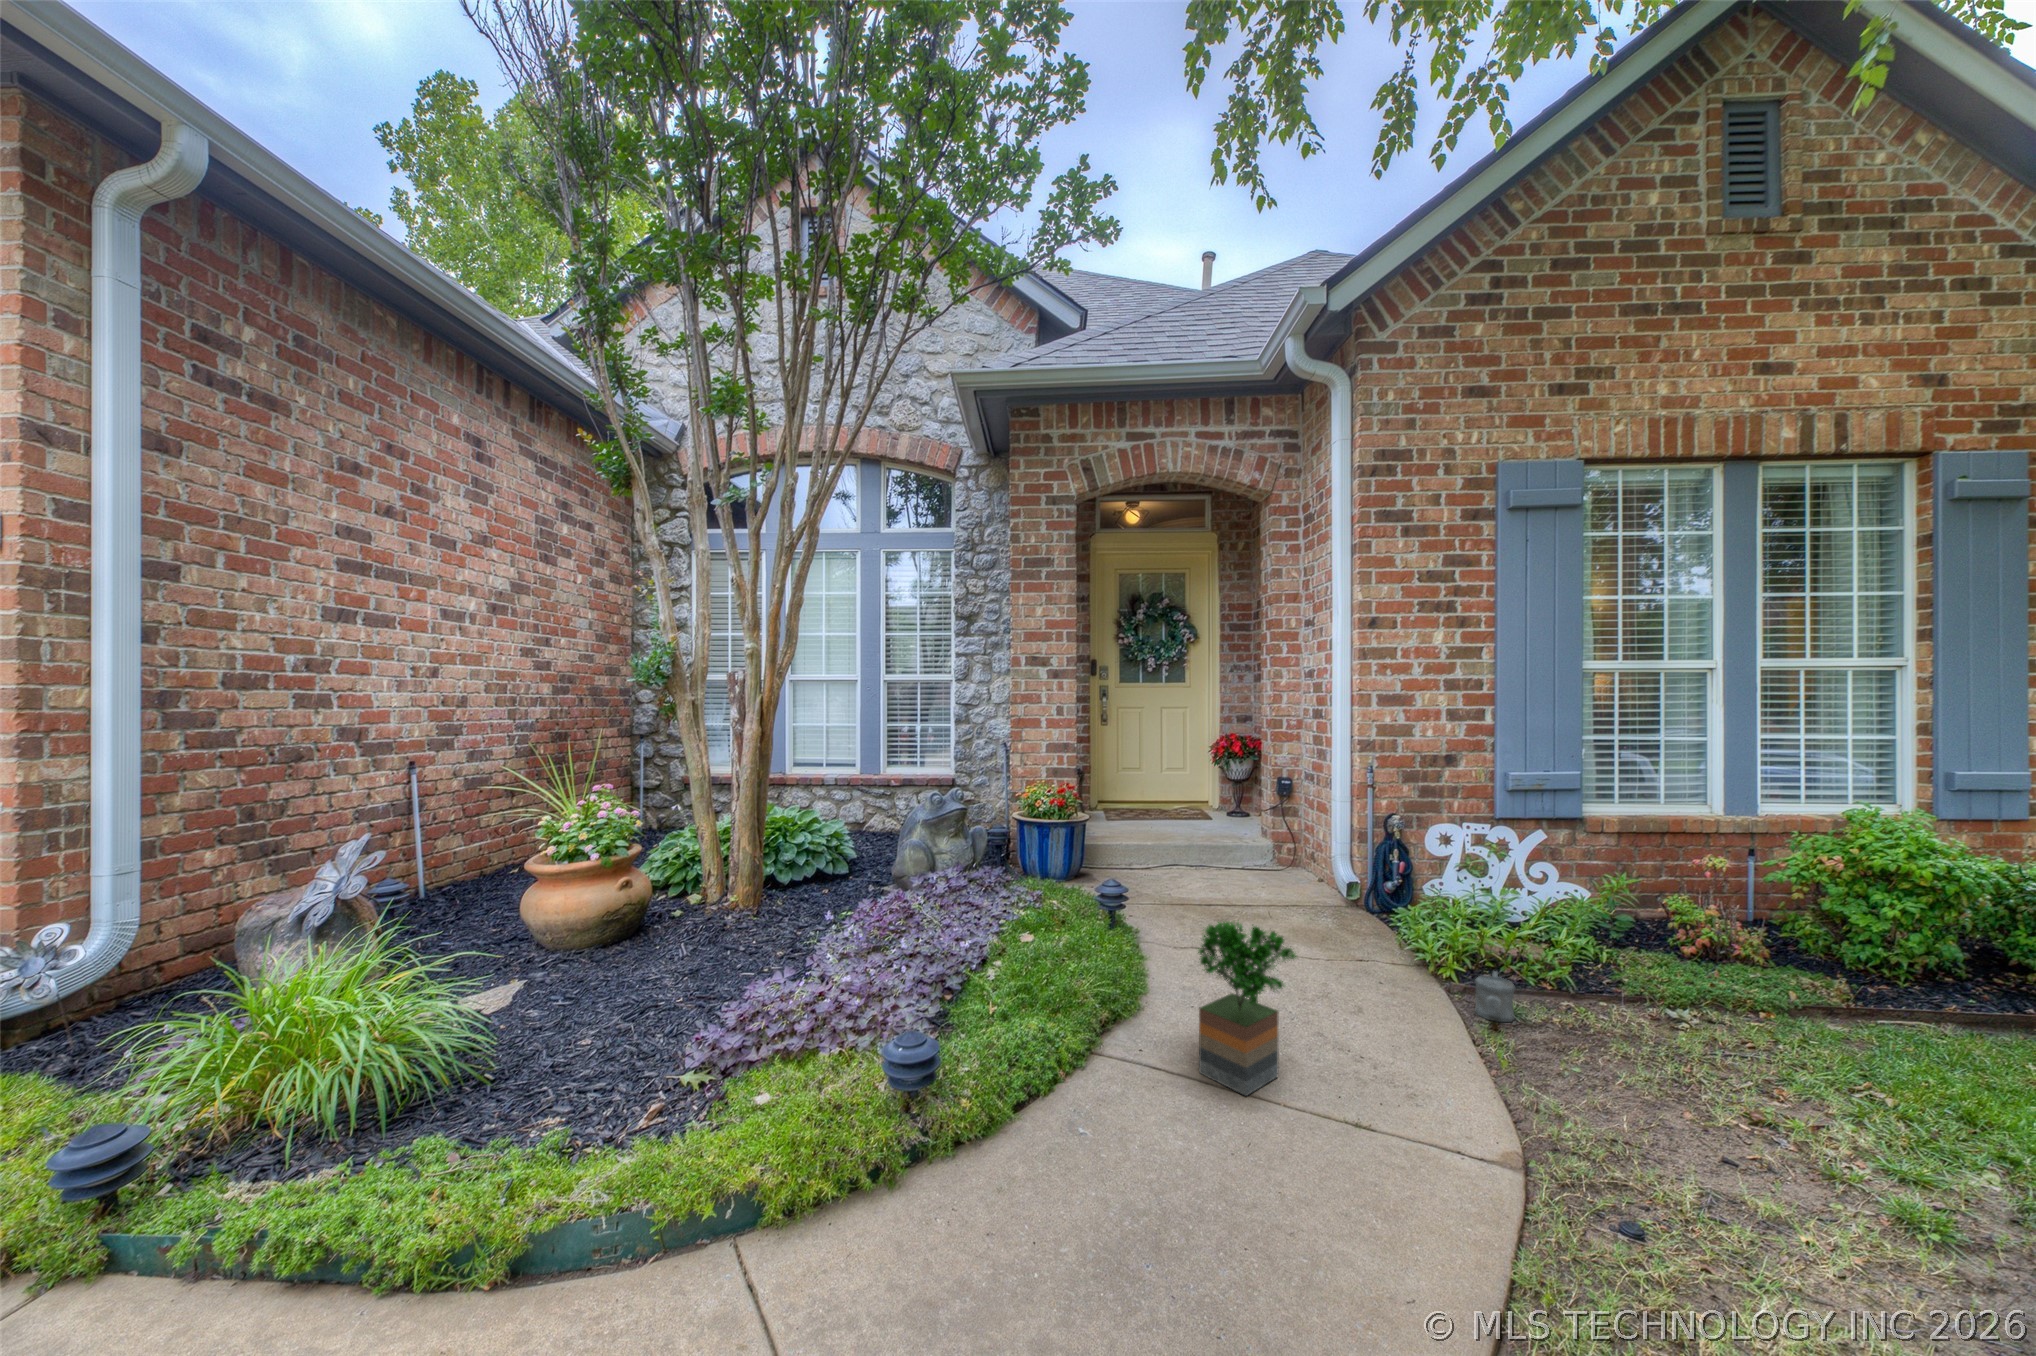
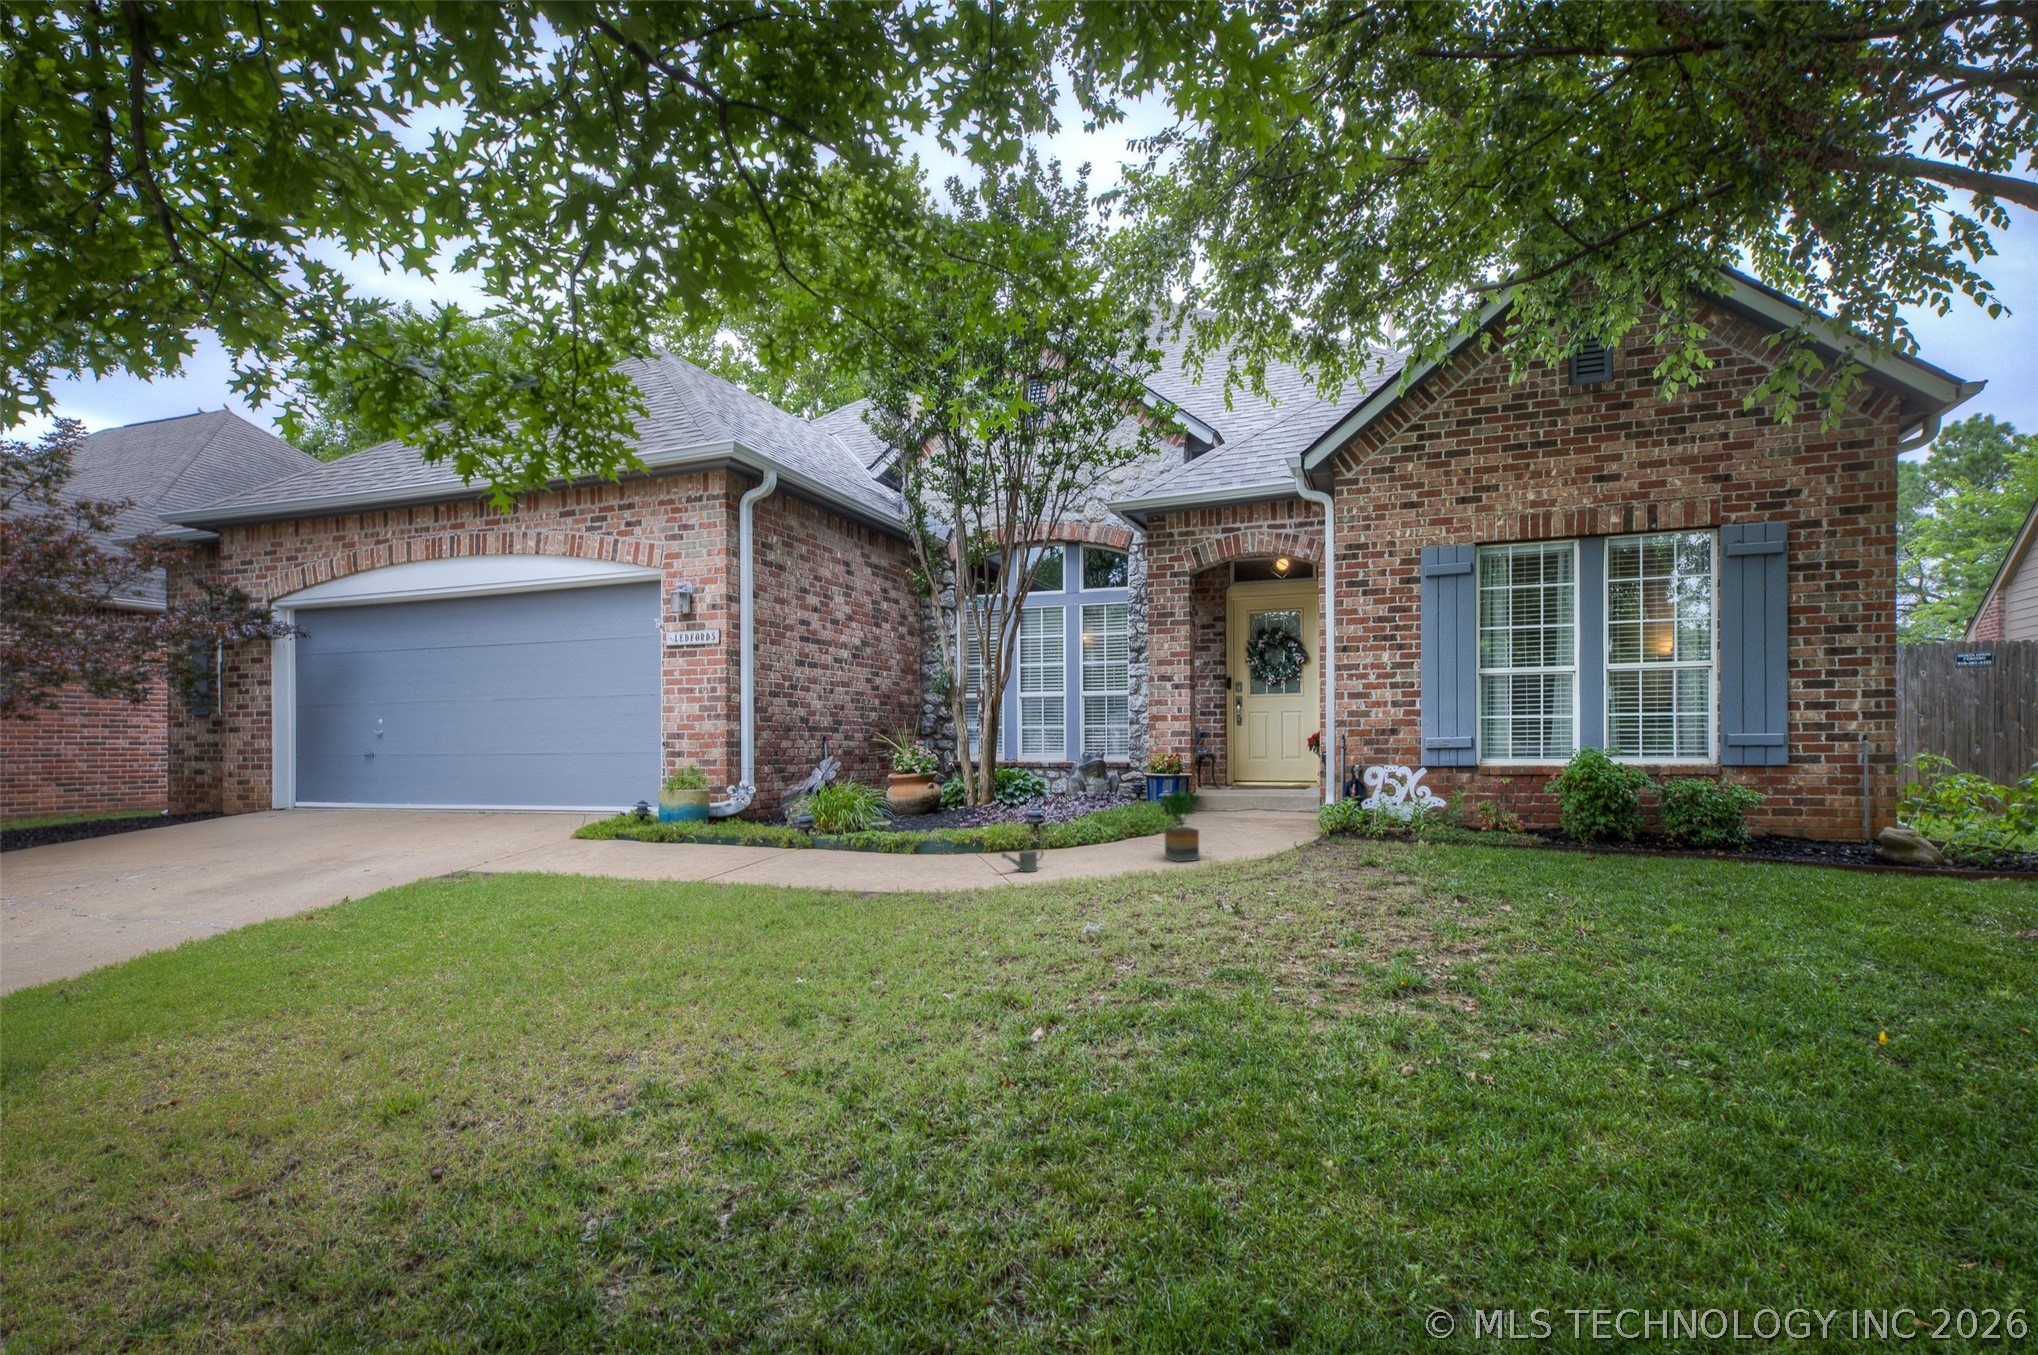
watering can: present [1475,971,1515,1022] -> present [1002,850,1043,872]

